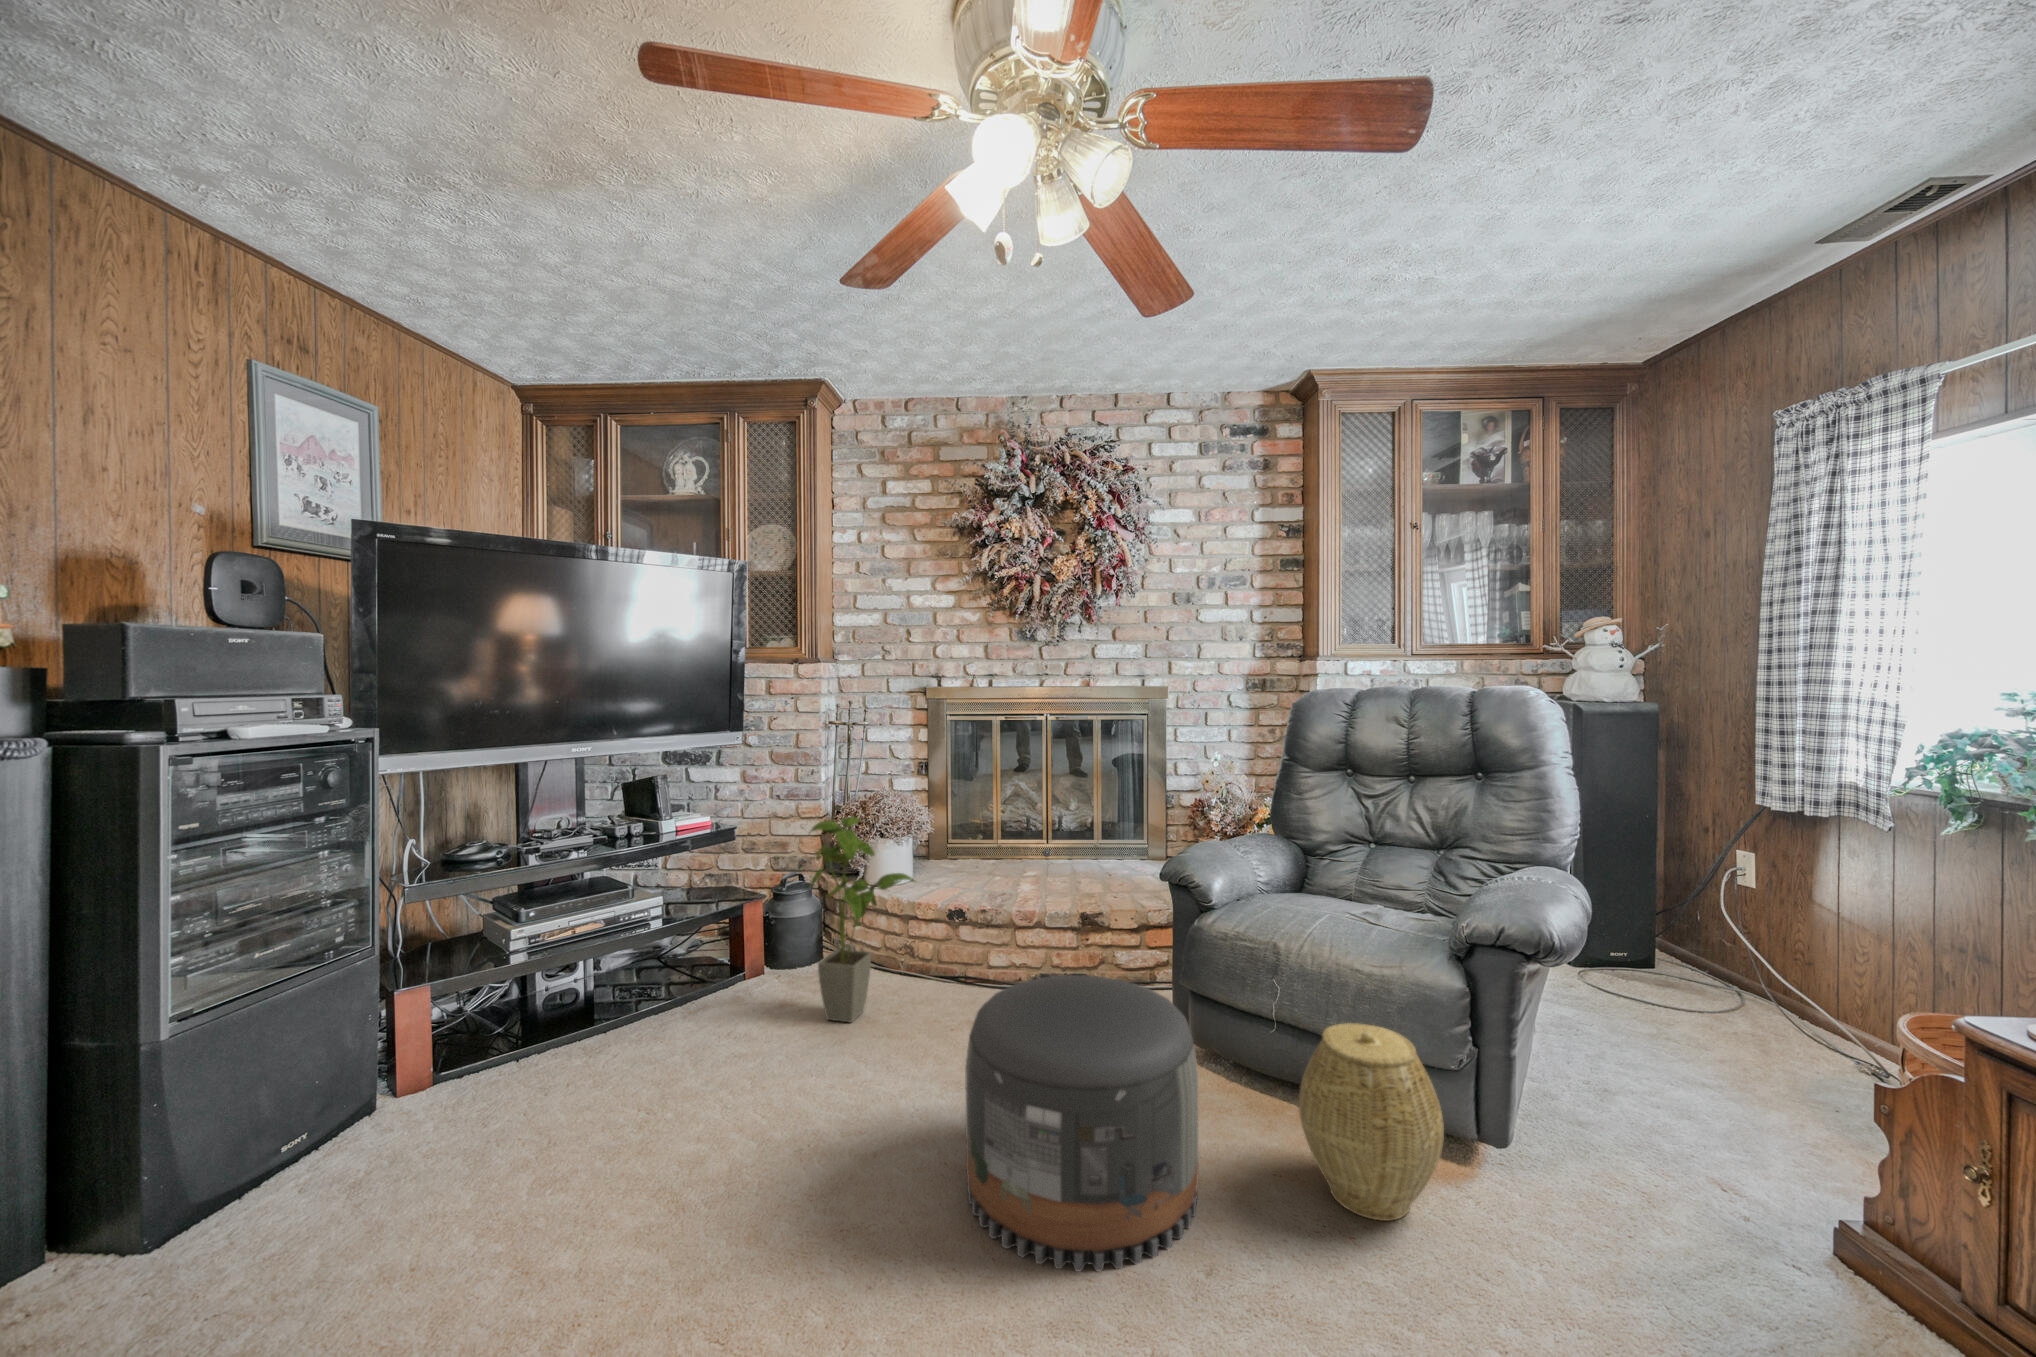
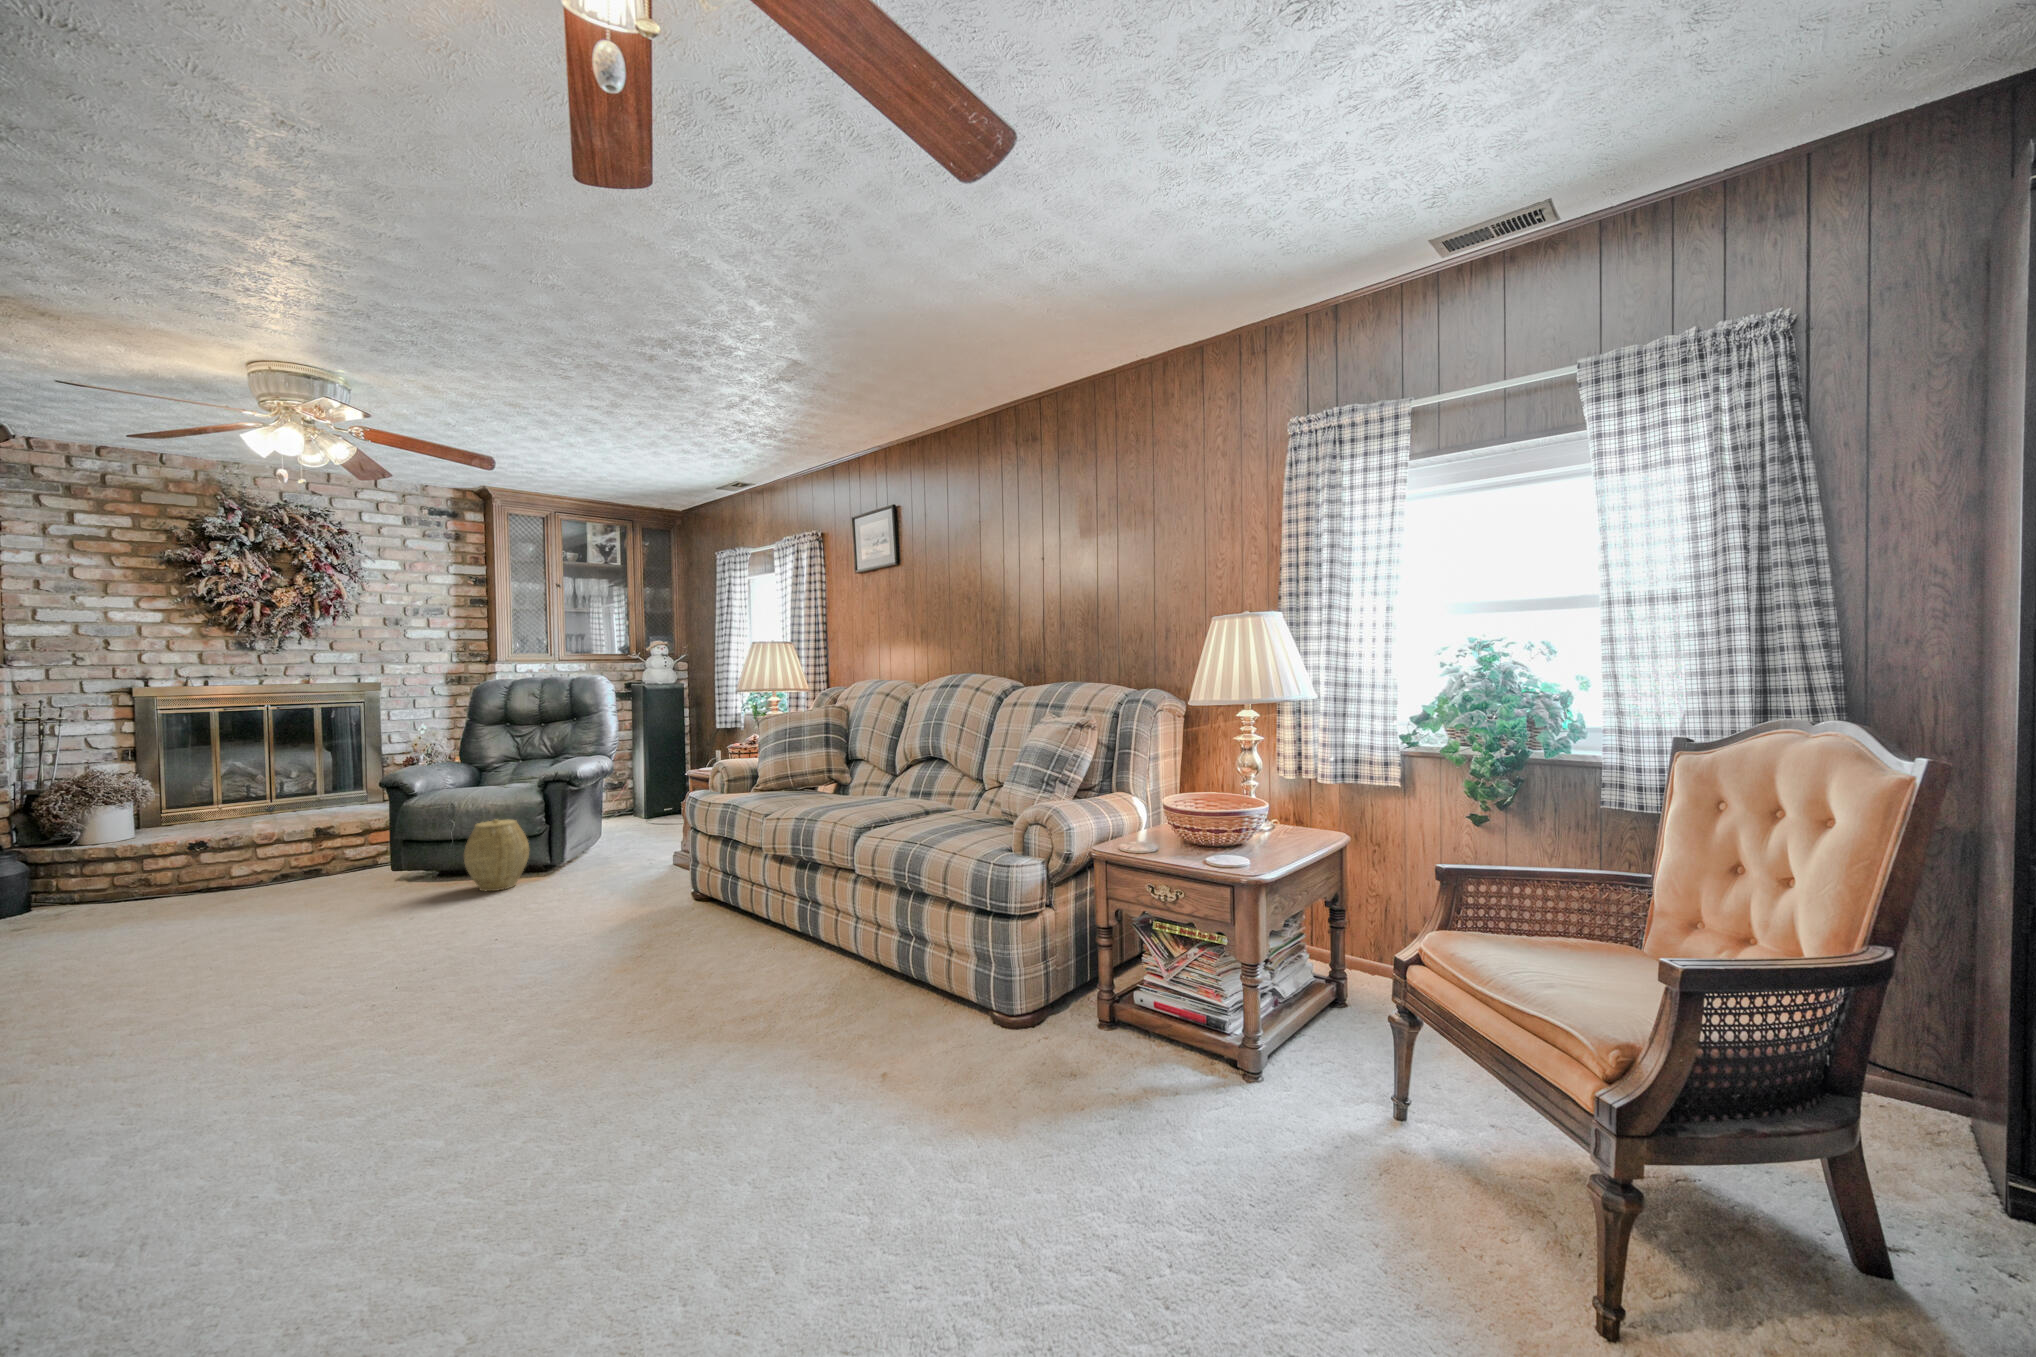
house plant: present [809,817,914,1022] -> none [59,776,174,925]
pouf: present [965,975,1198,1271] -> none [266,823,410,933]

